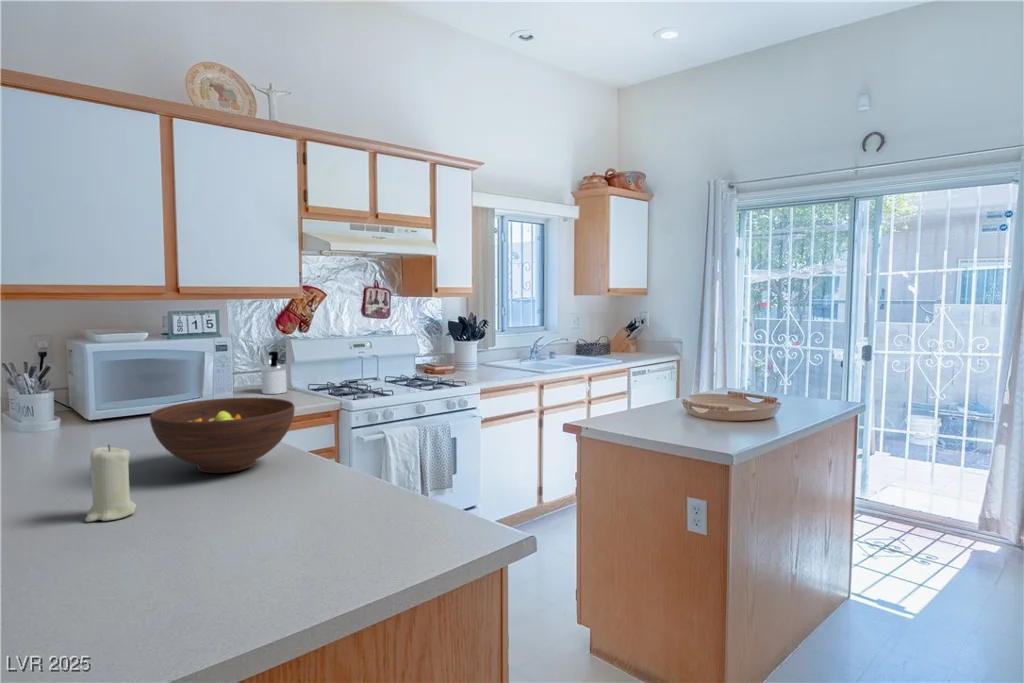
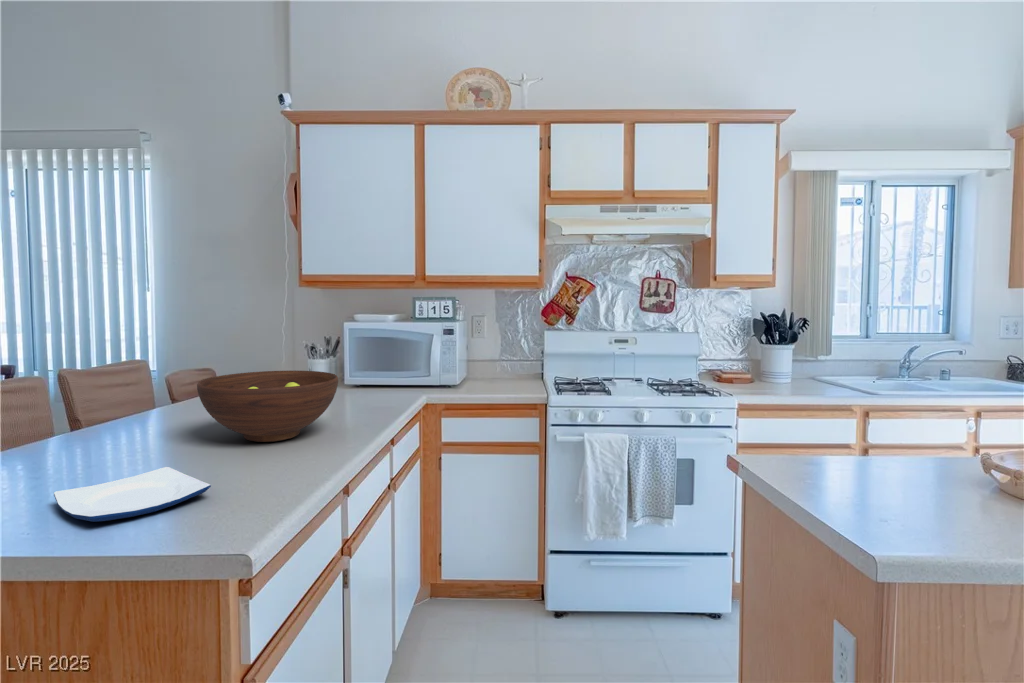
soap dispenser: present [260,351,287,394] -> none [504,339,532,381]
candle: present [85,445,136,522] -> none [77,393,124,460]
plate: none [252,486,358,528] -> present [54,467,211,522]

